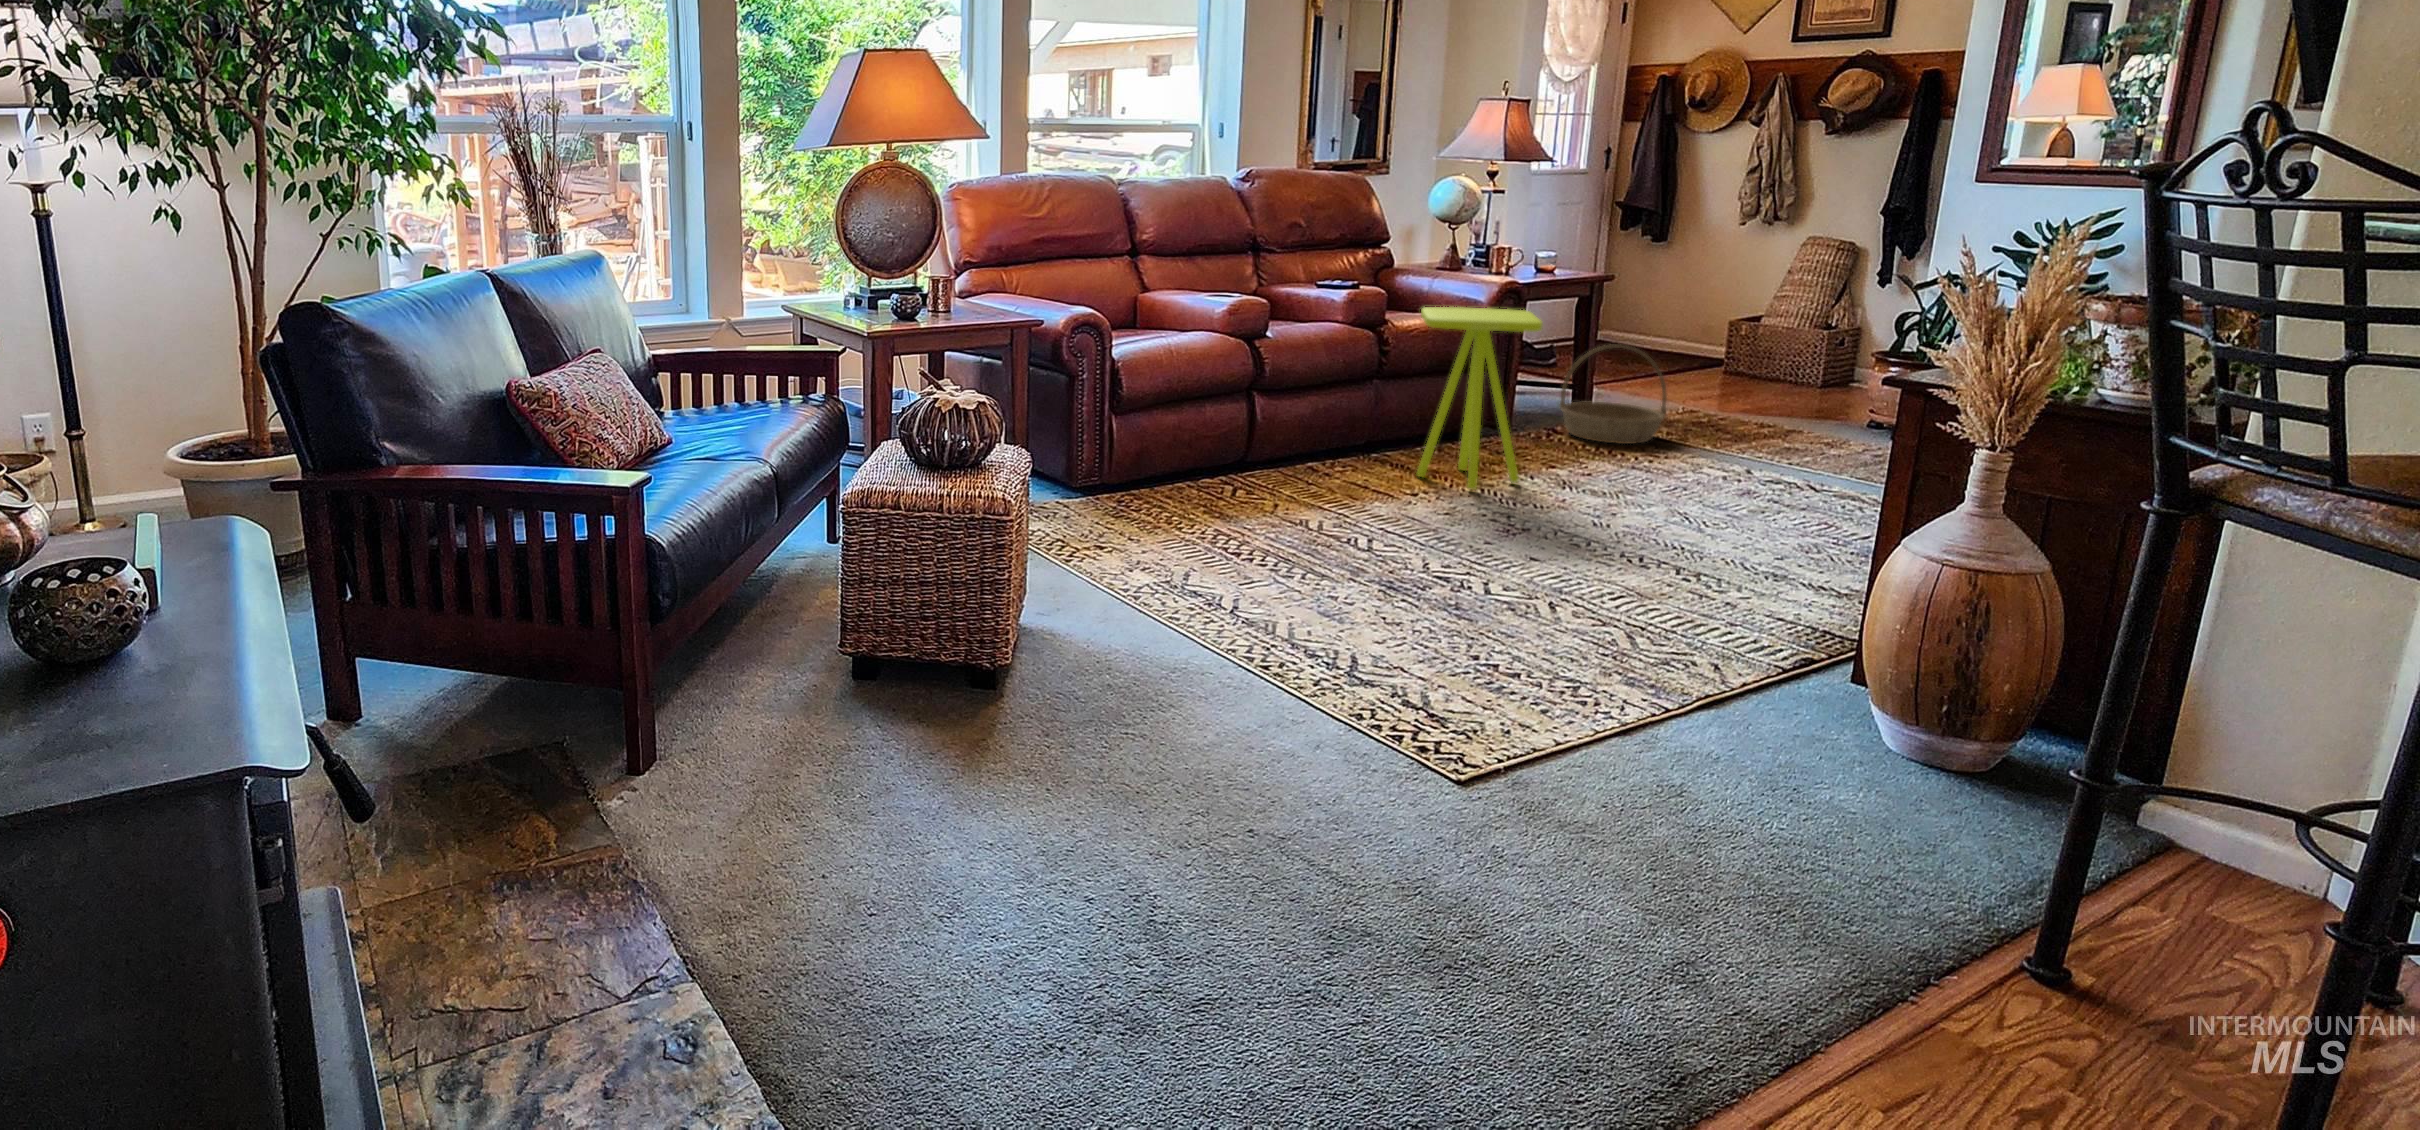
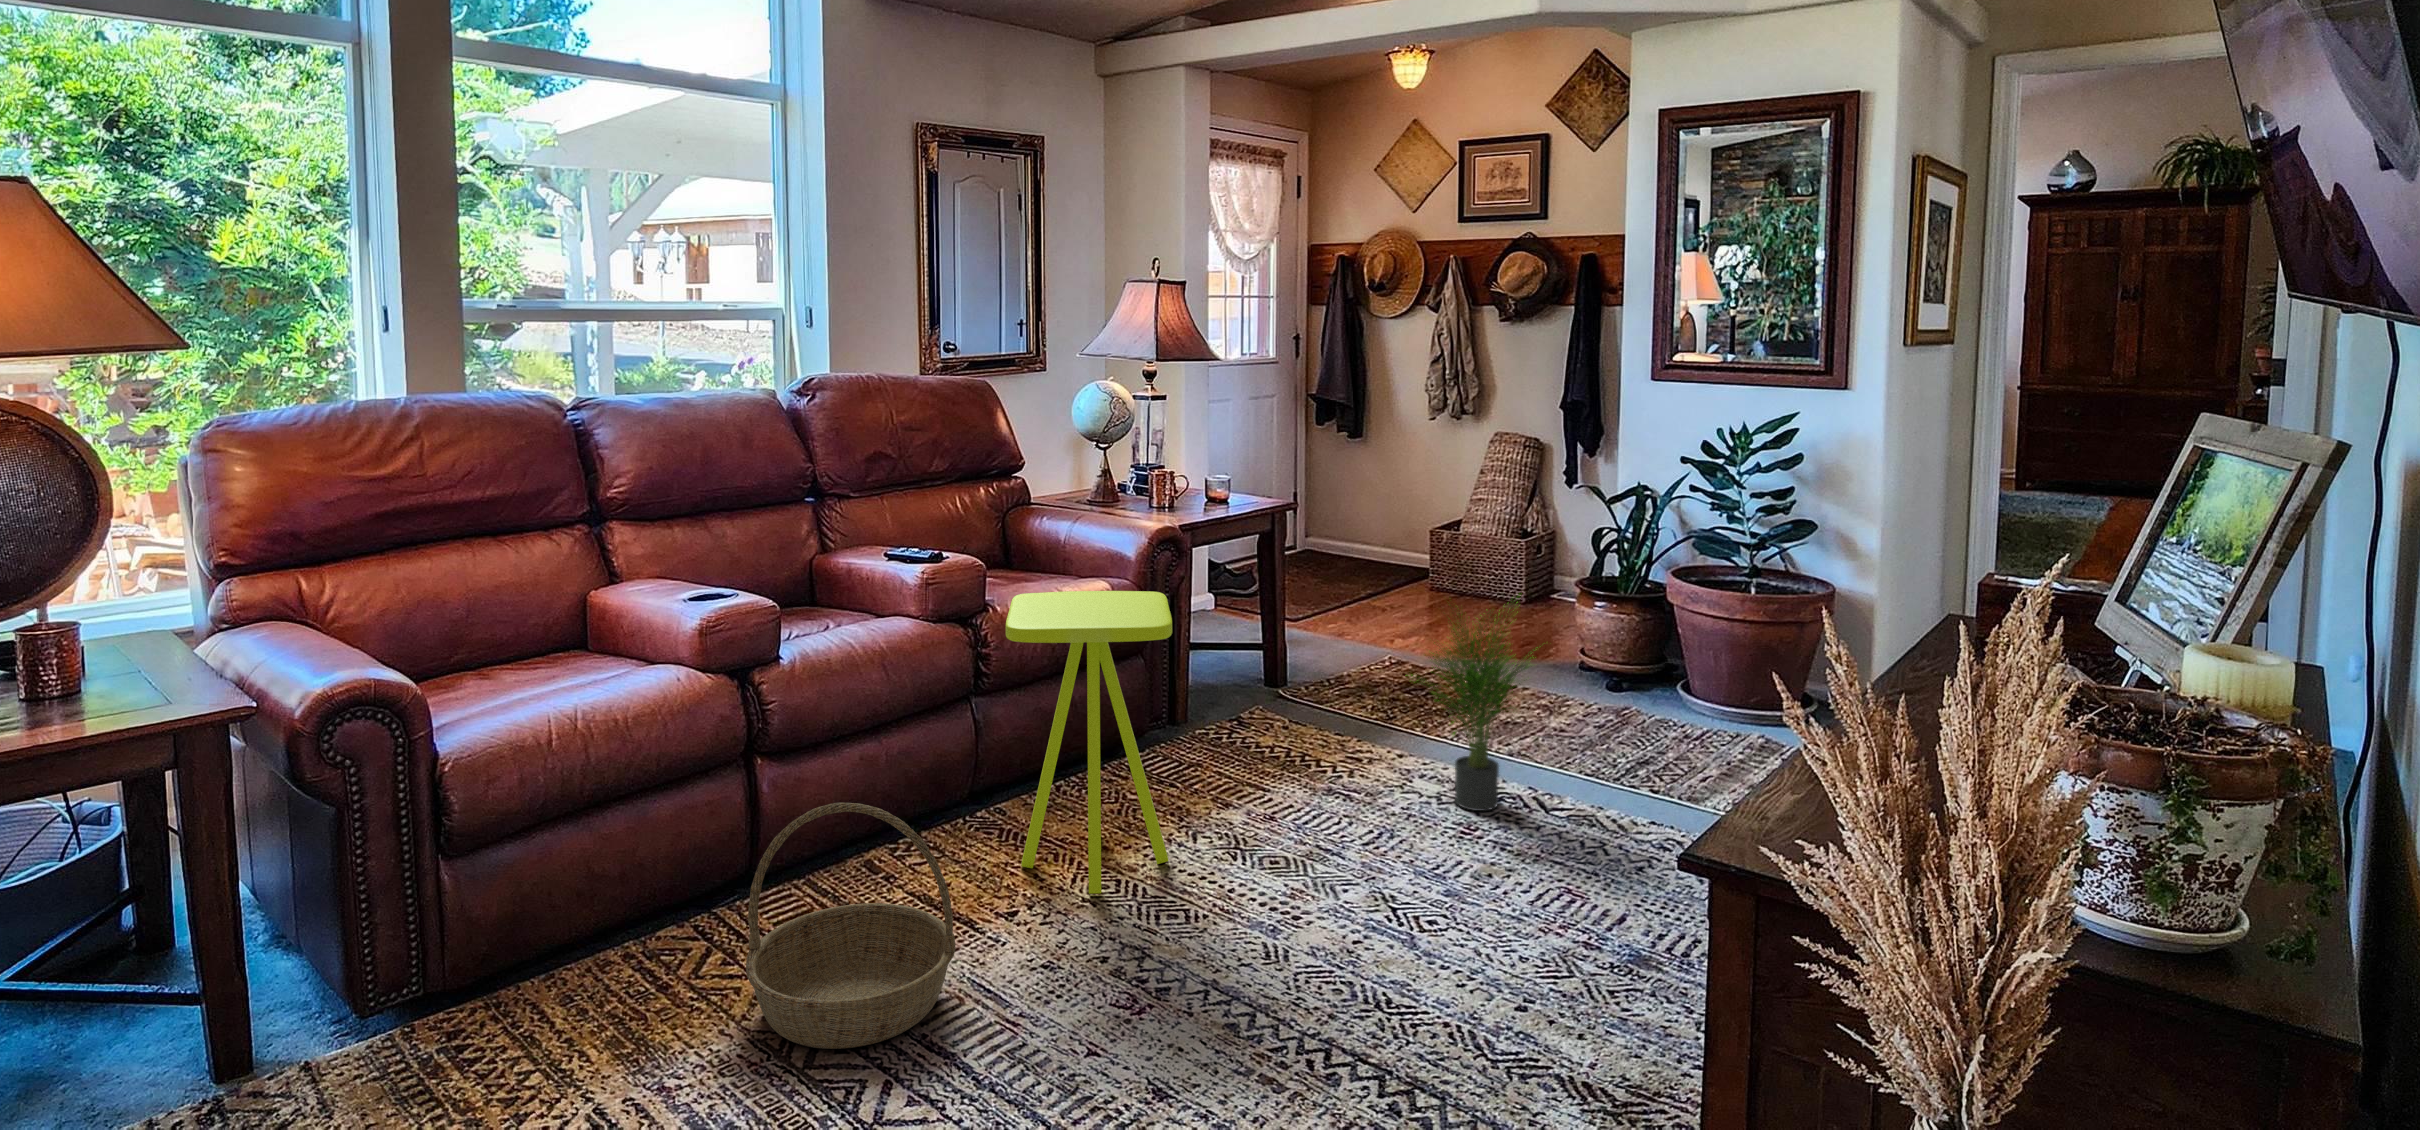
potted plant: none [1704,330,1838,484] -> present [1411,600,1538,811]
basket: present [1560,344,1667,444] -> present [746,803,956,1049]

